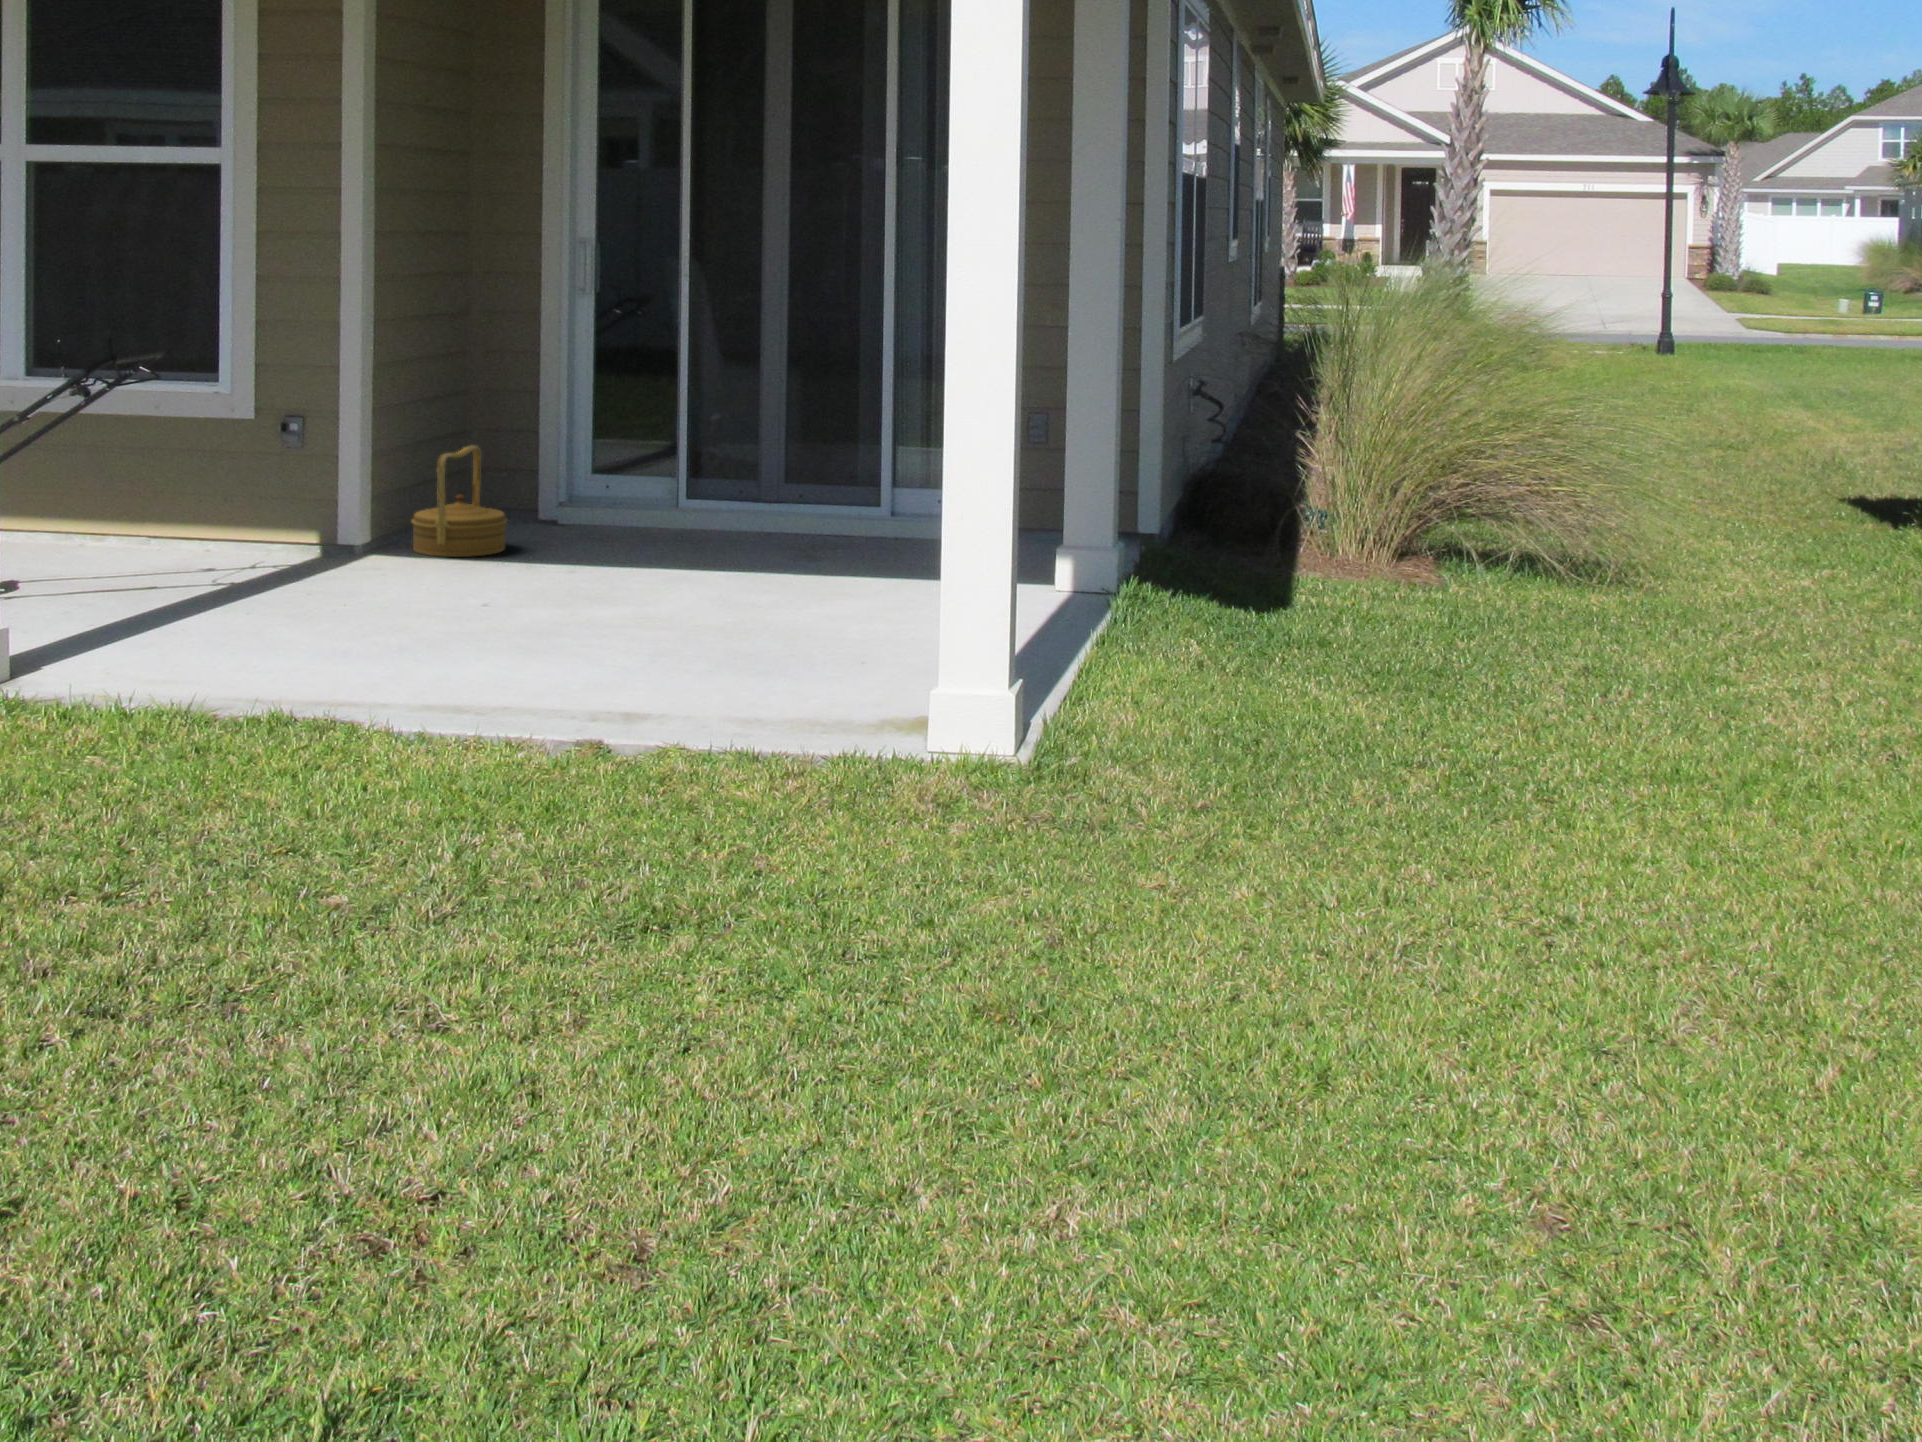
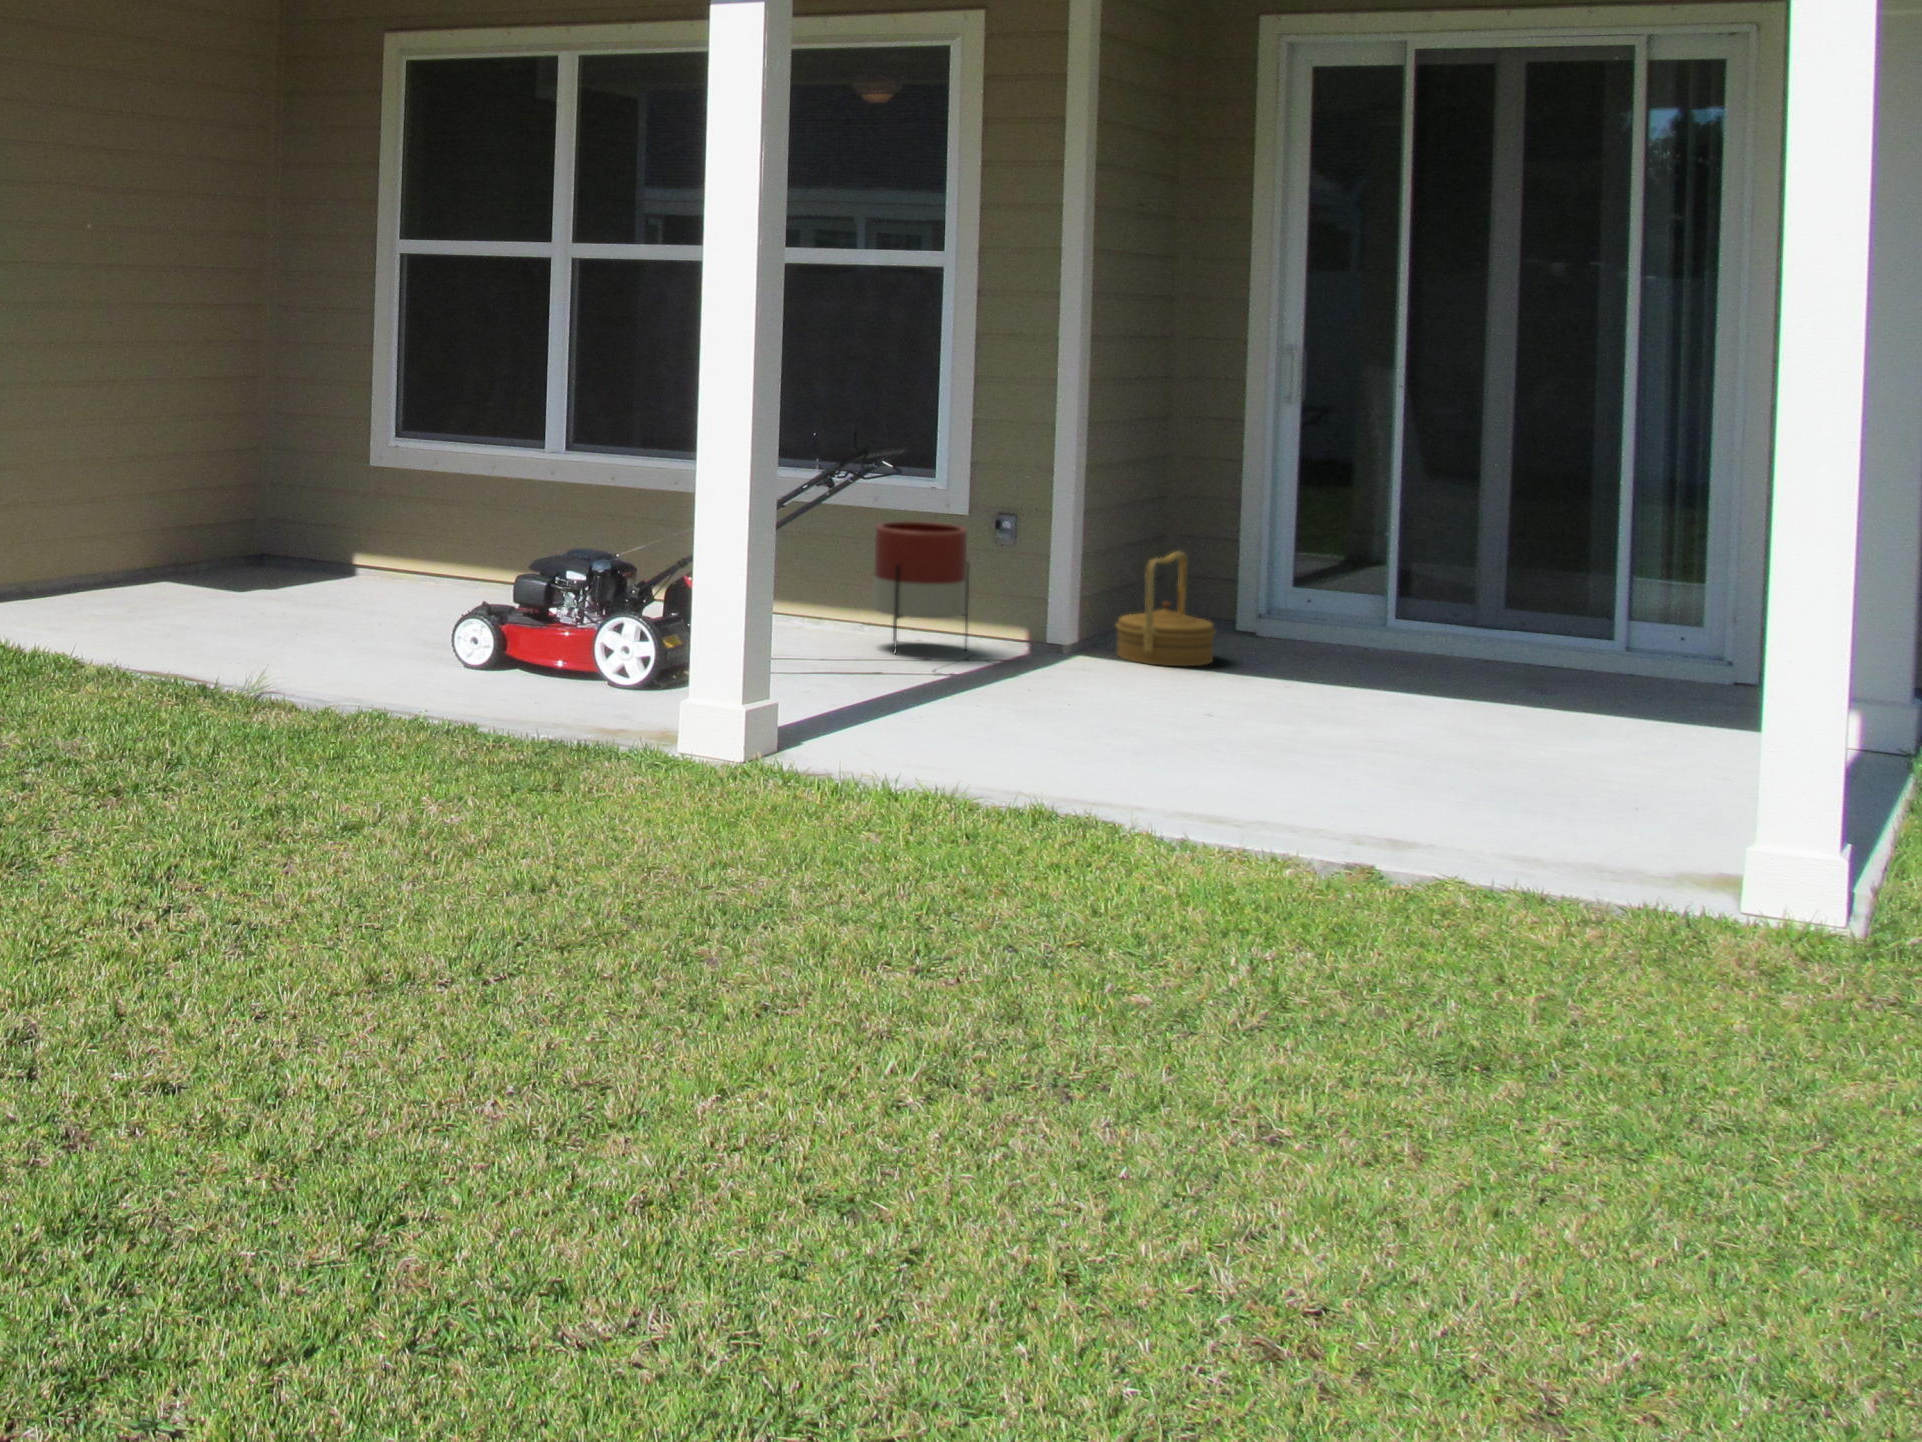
planter: none [160,429,261,566] -> present [873,521,969,646]

